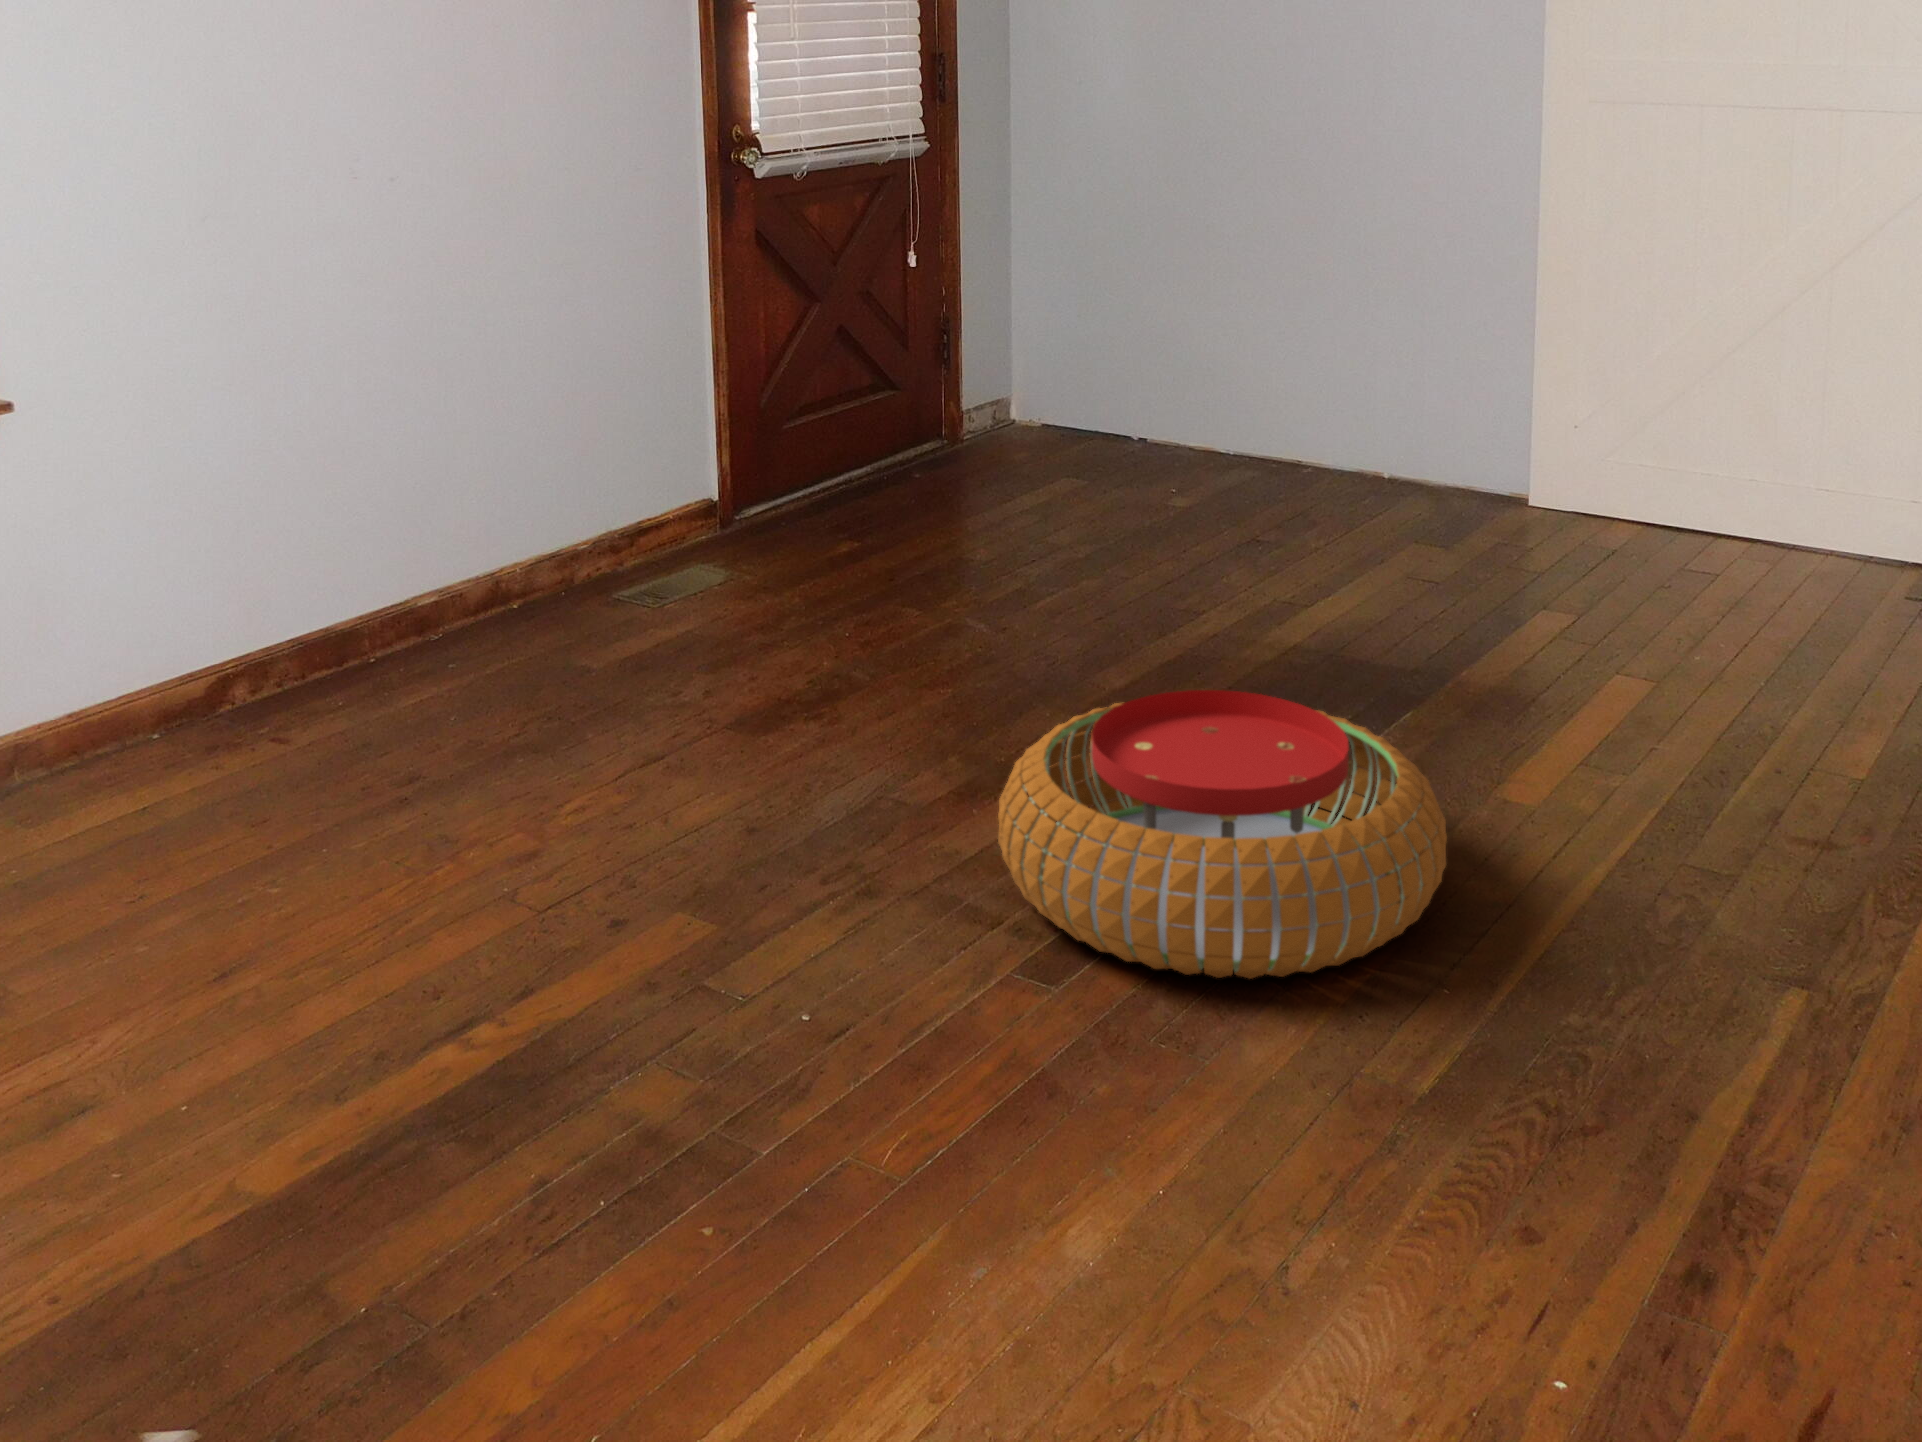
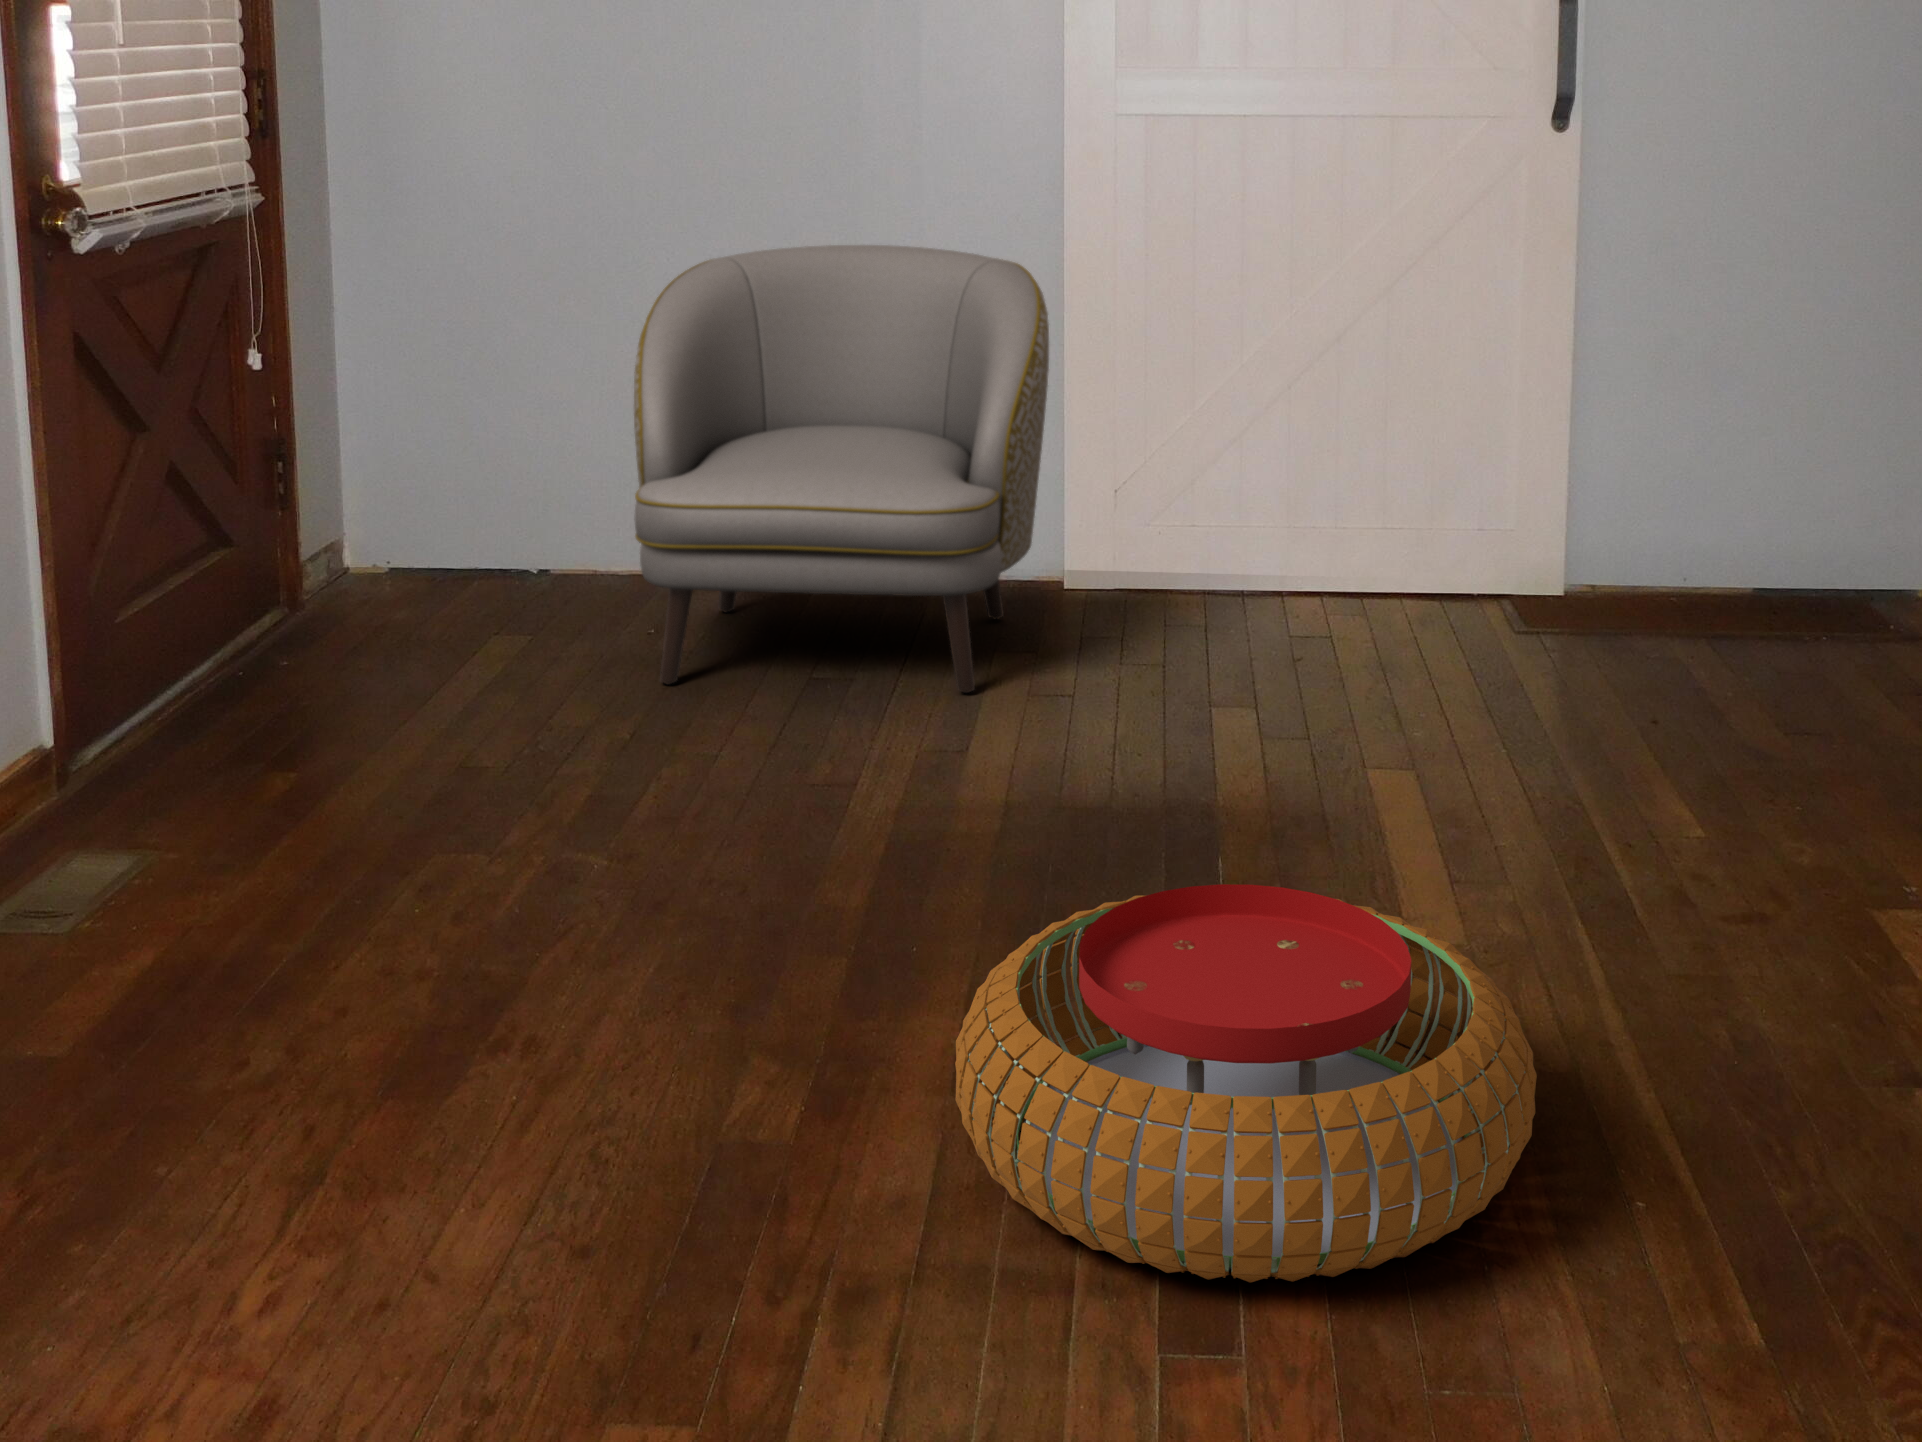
armchair: none [1124,203,1486,564] -> present [634,245,1049,693]

